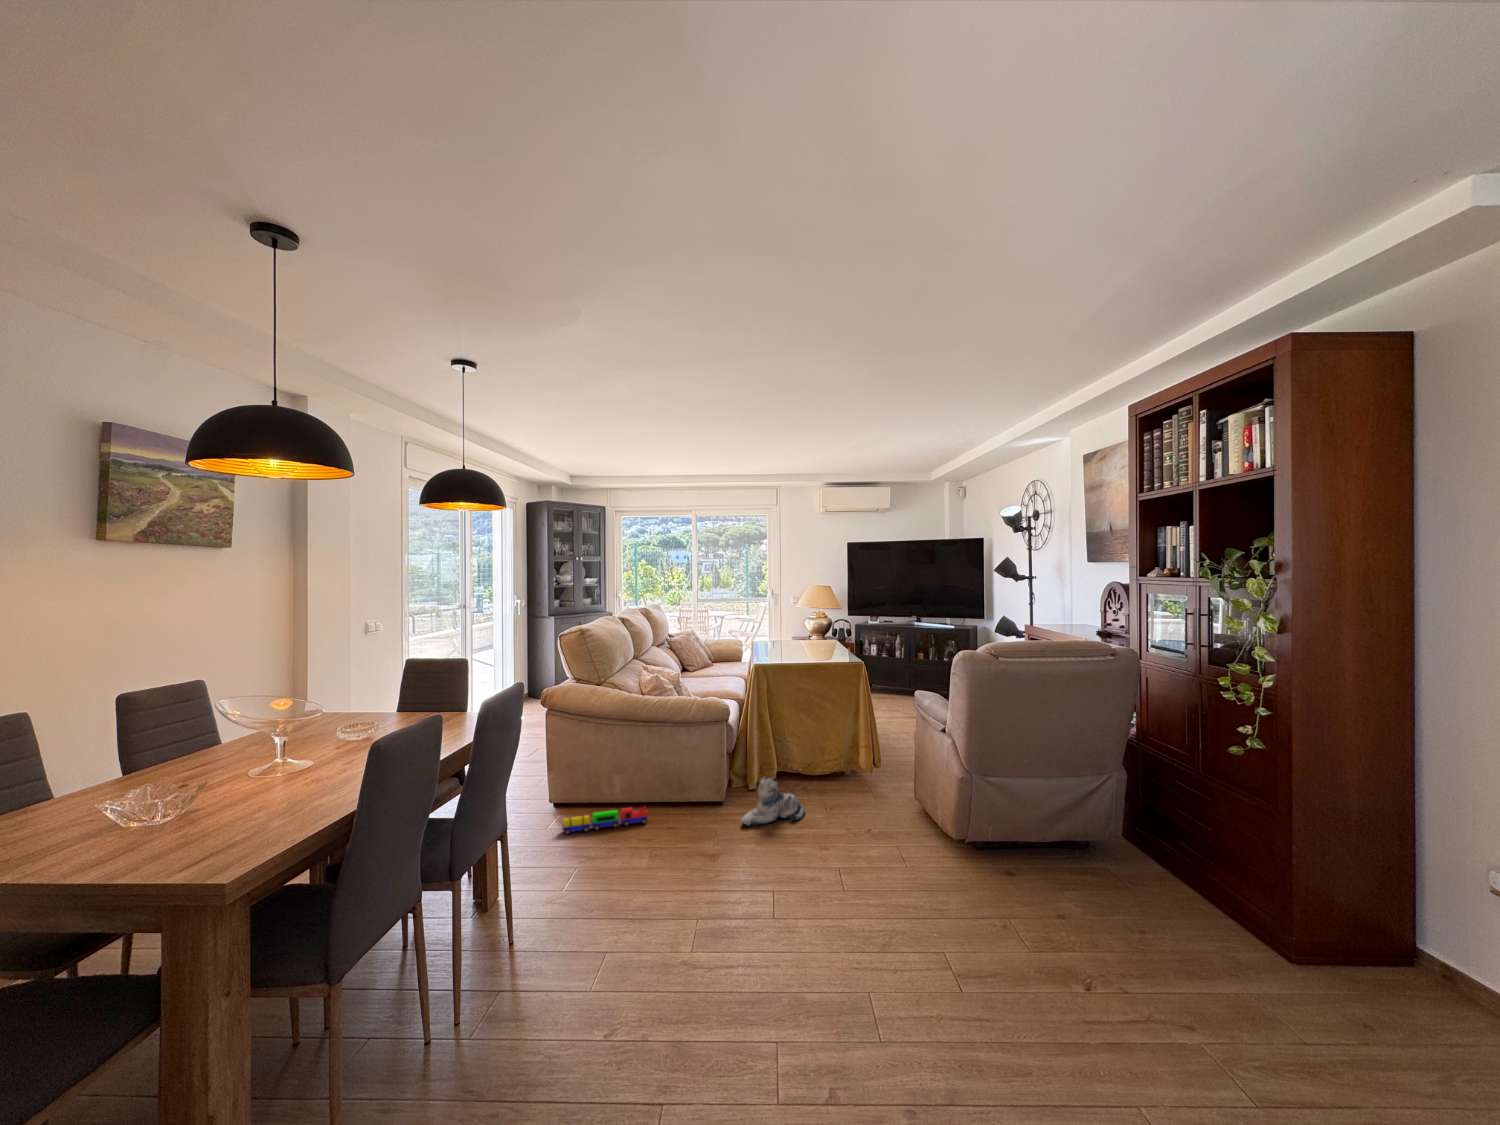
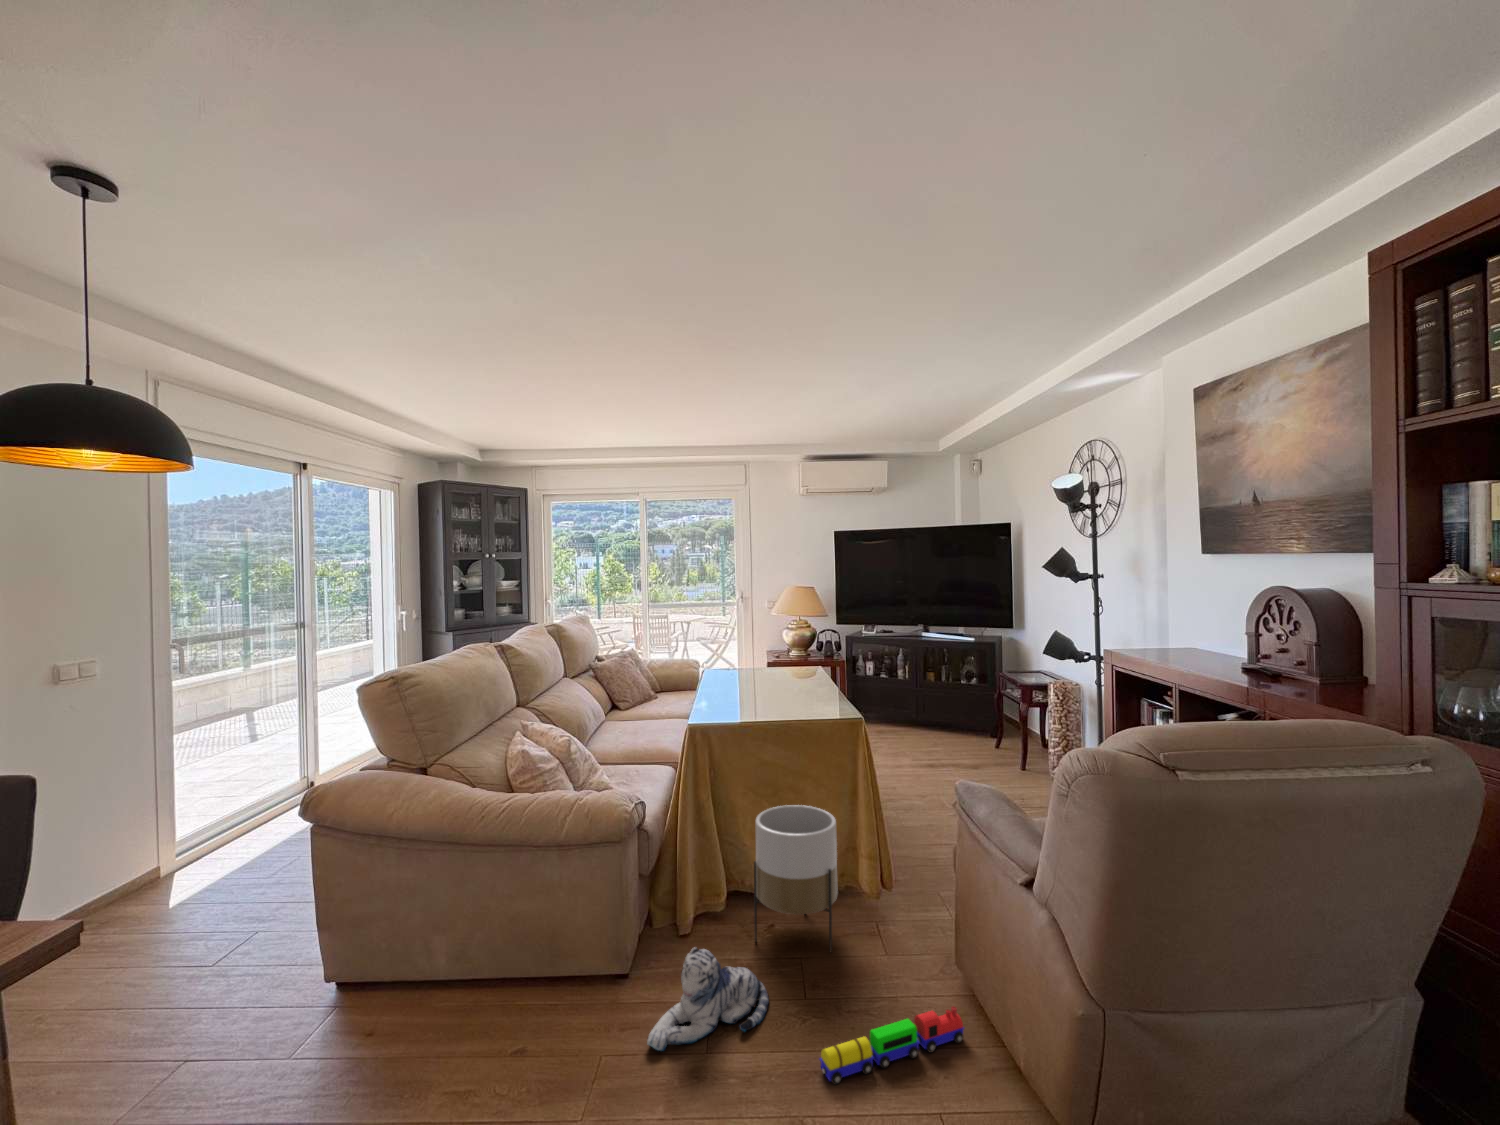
planter: none [794,715,844,796] -> present [754,805,838,952]
toy train: present [562,807,648,834] -> present [820,1007,964,1085]

